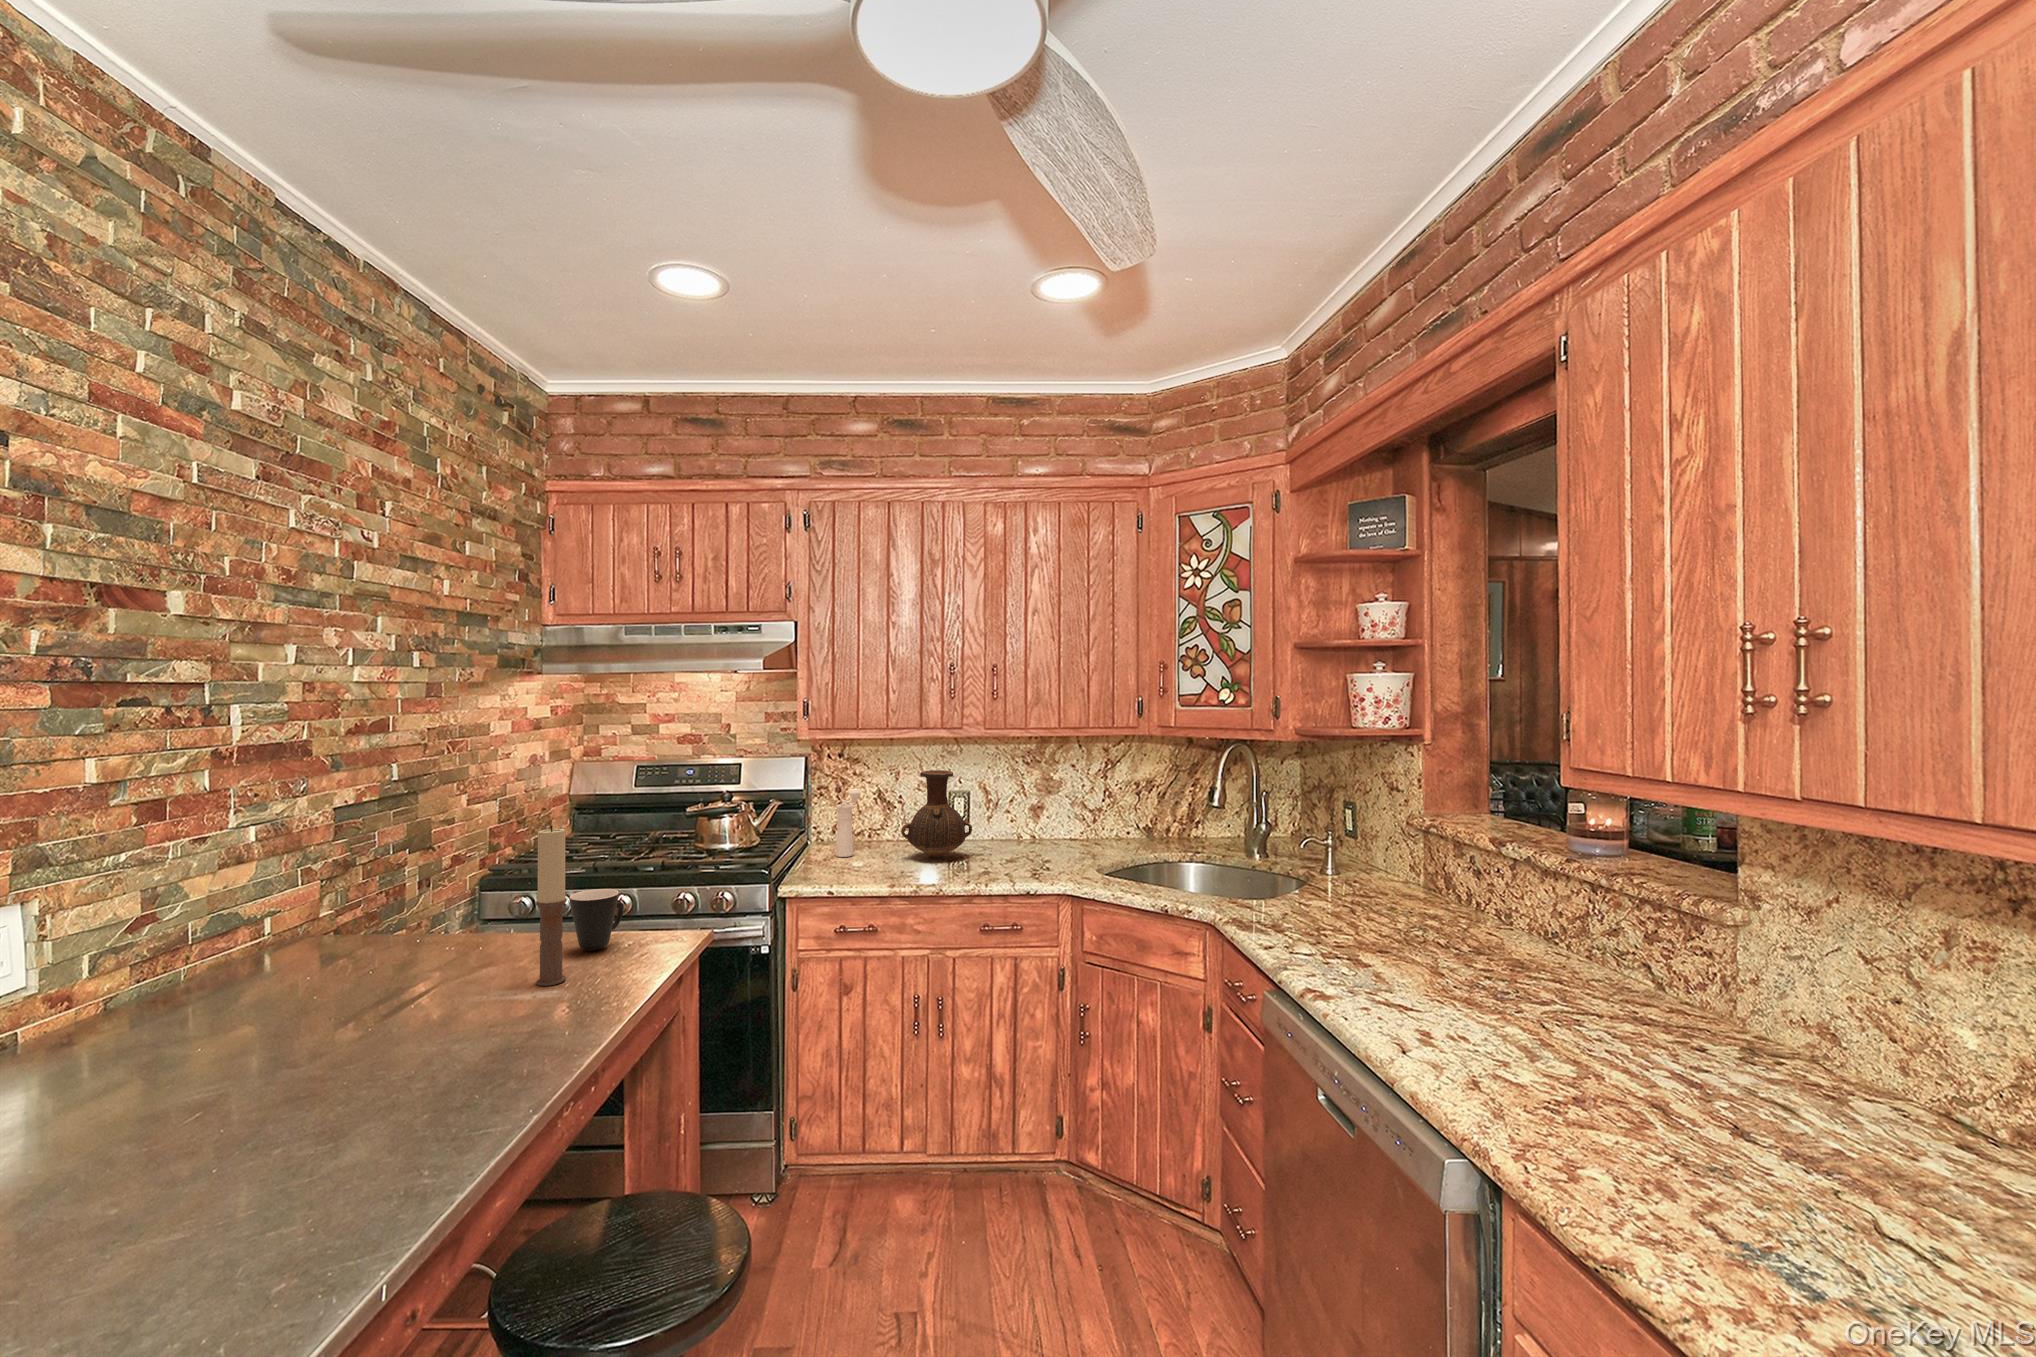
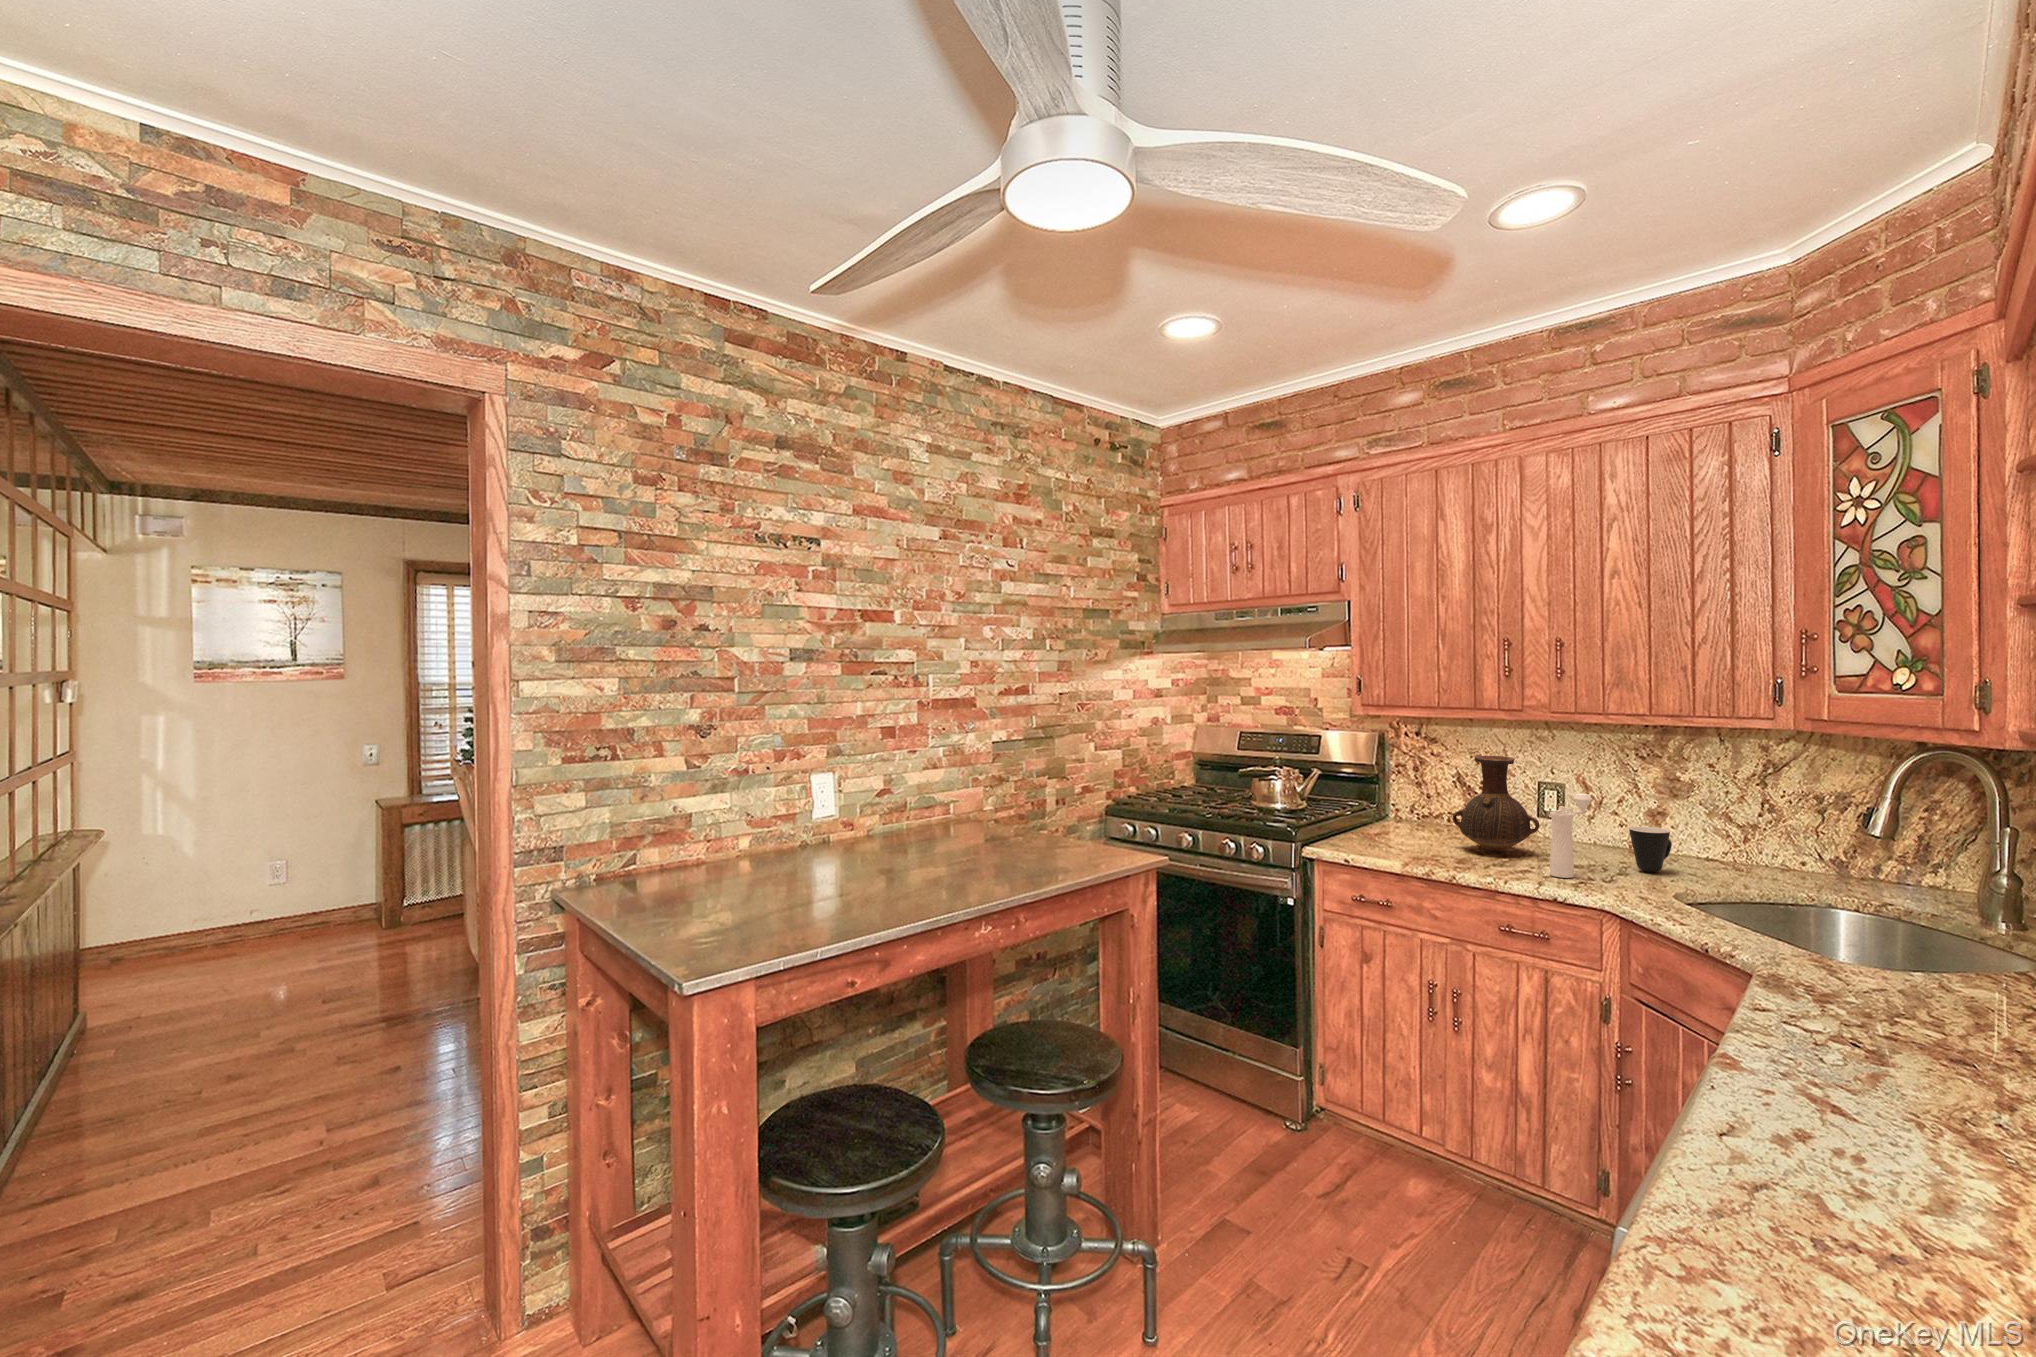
pepper mill: present [836,789,861,857] -> present [1550,793,1592,878]
candle: present [536,826,567,986] -> none [1042,764,1061,874]
mug: present [570,889,624,951] -> present [1629,827,1672,872]

